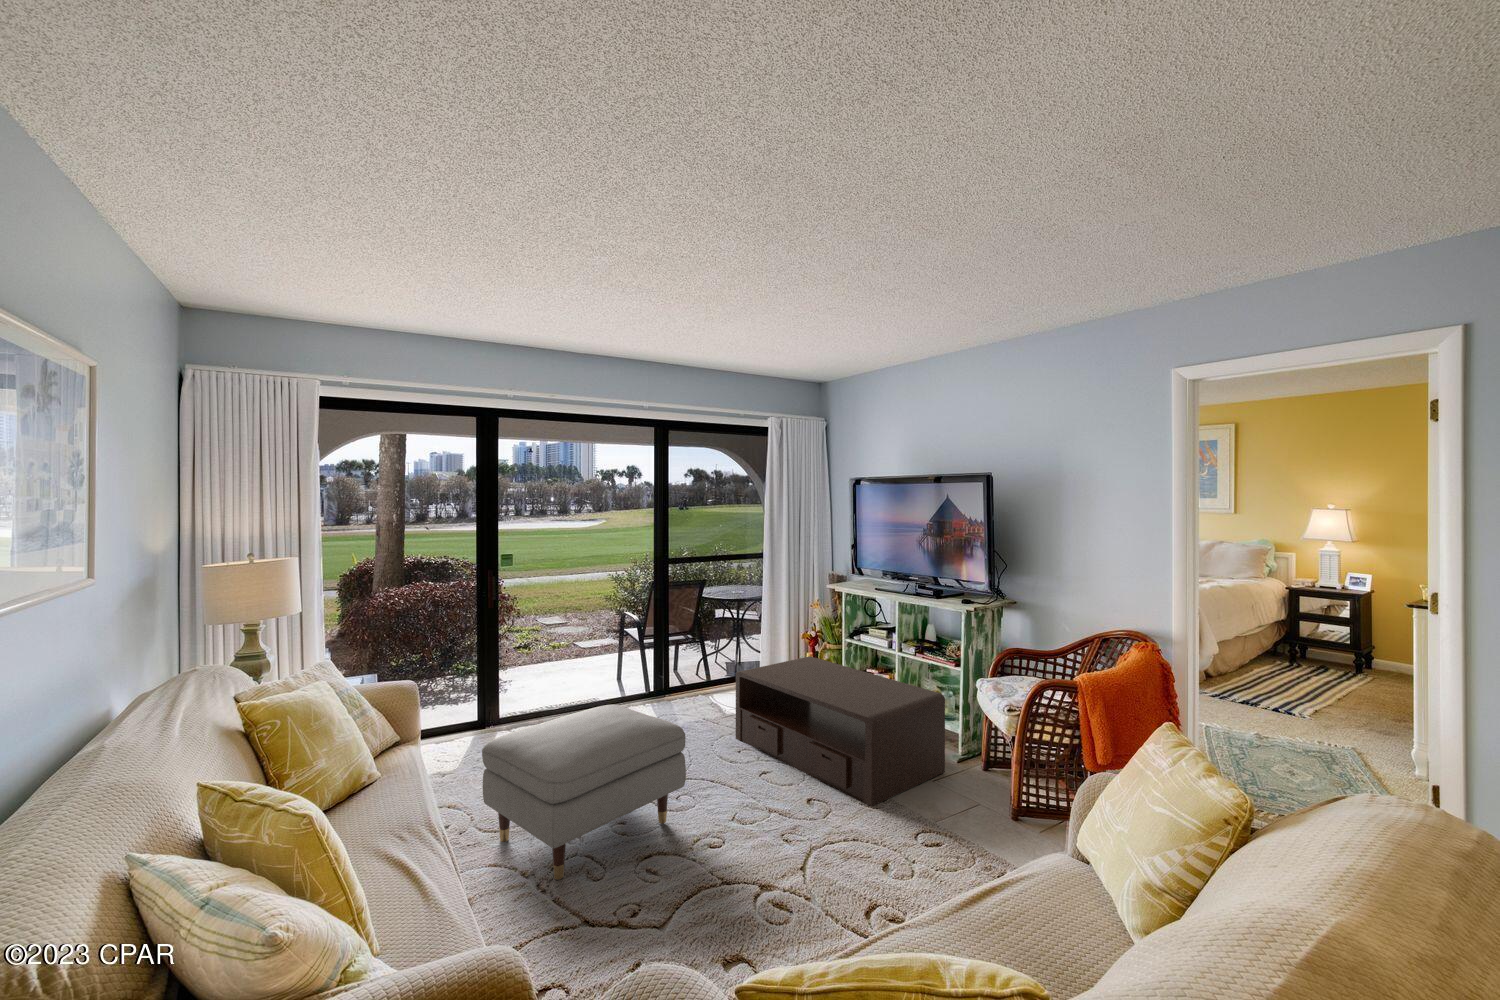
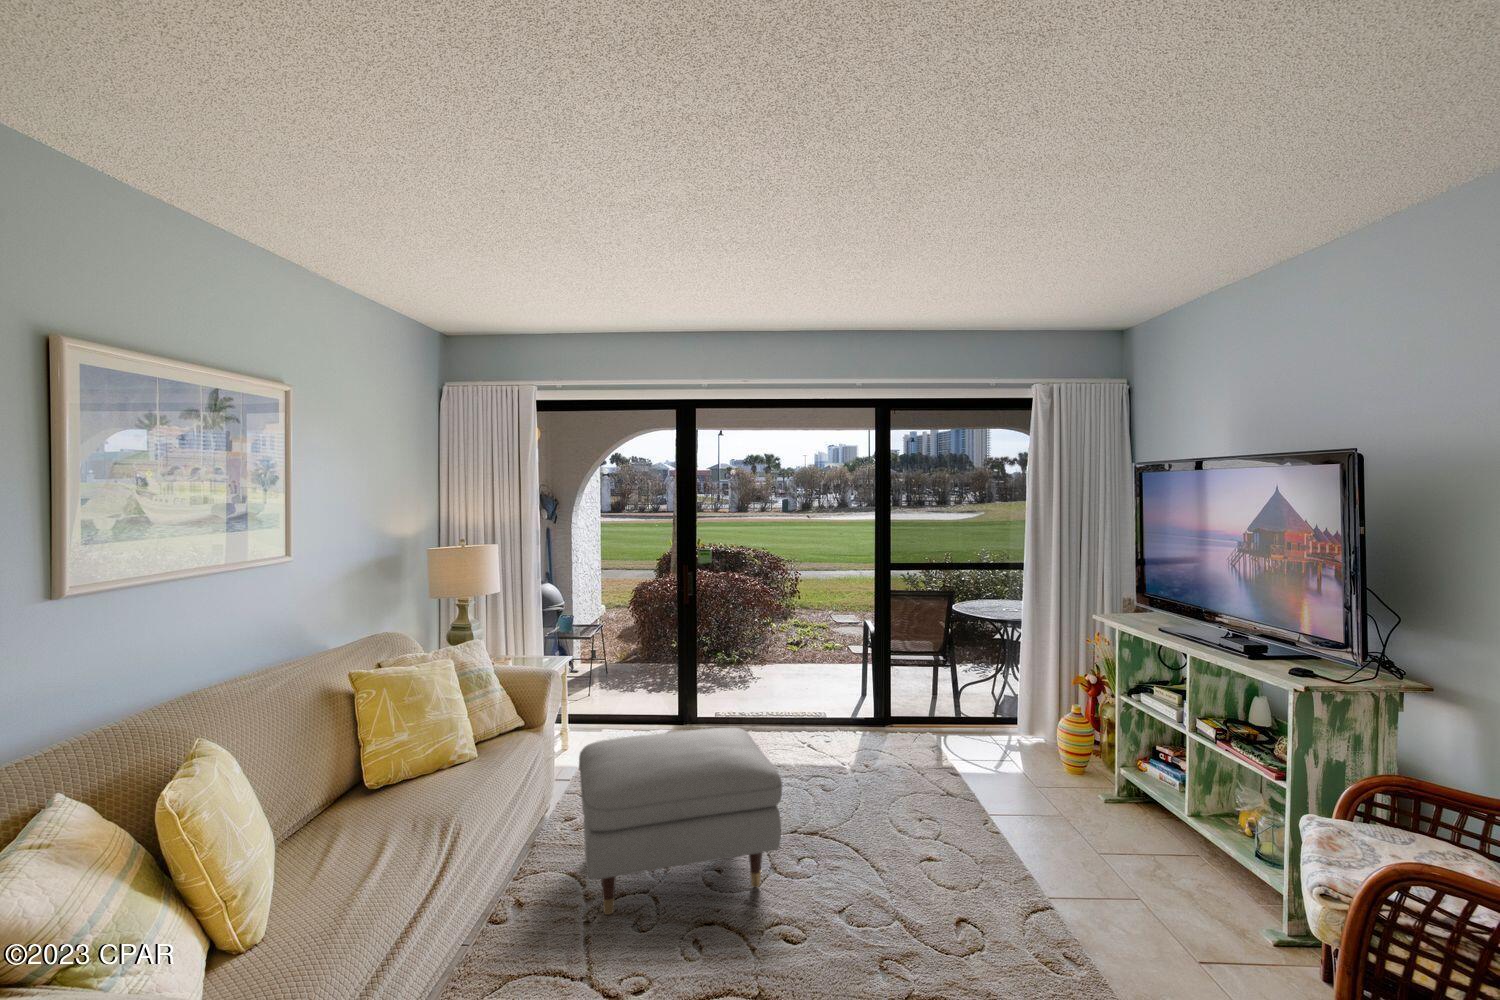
coffee table: present [736,656,945,806] -> none [928,711,1236,968]

